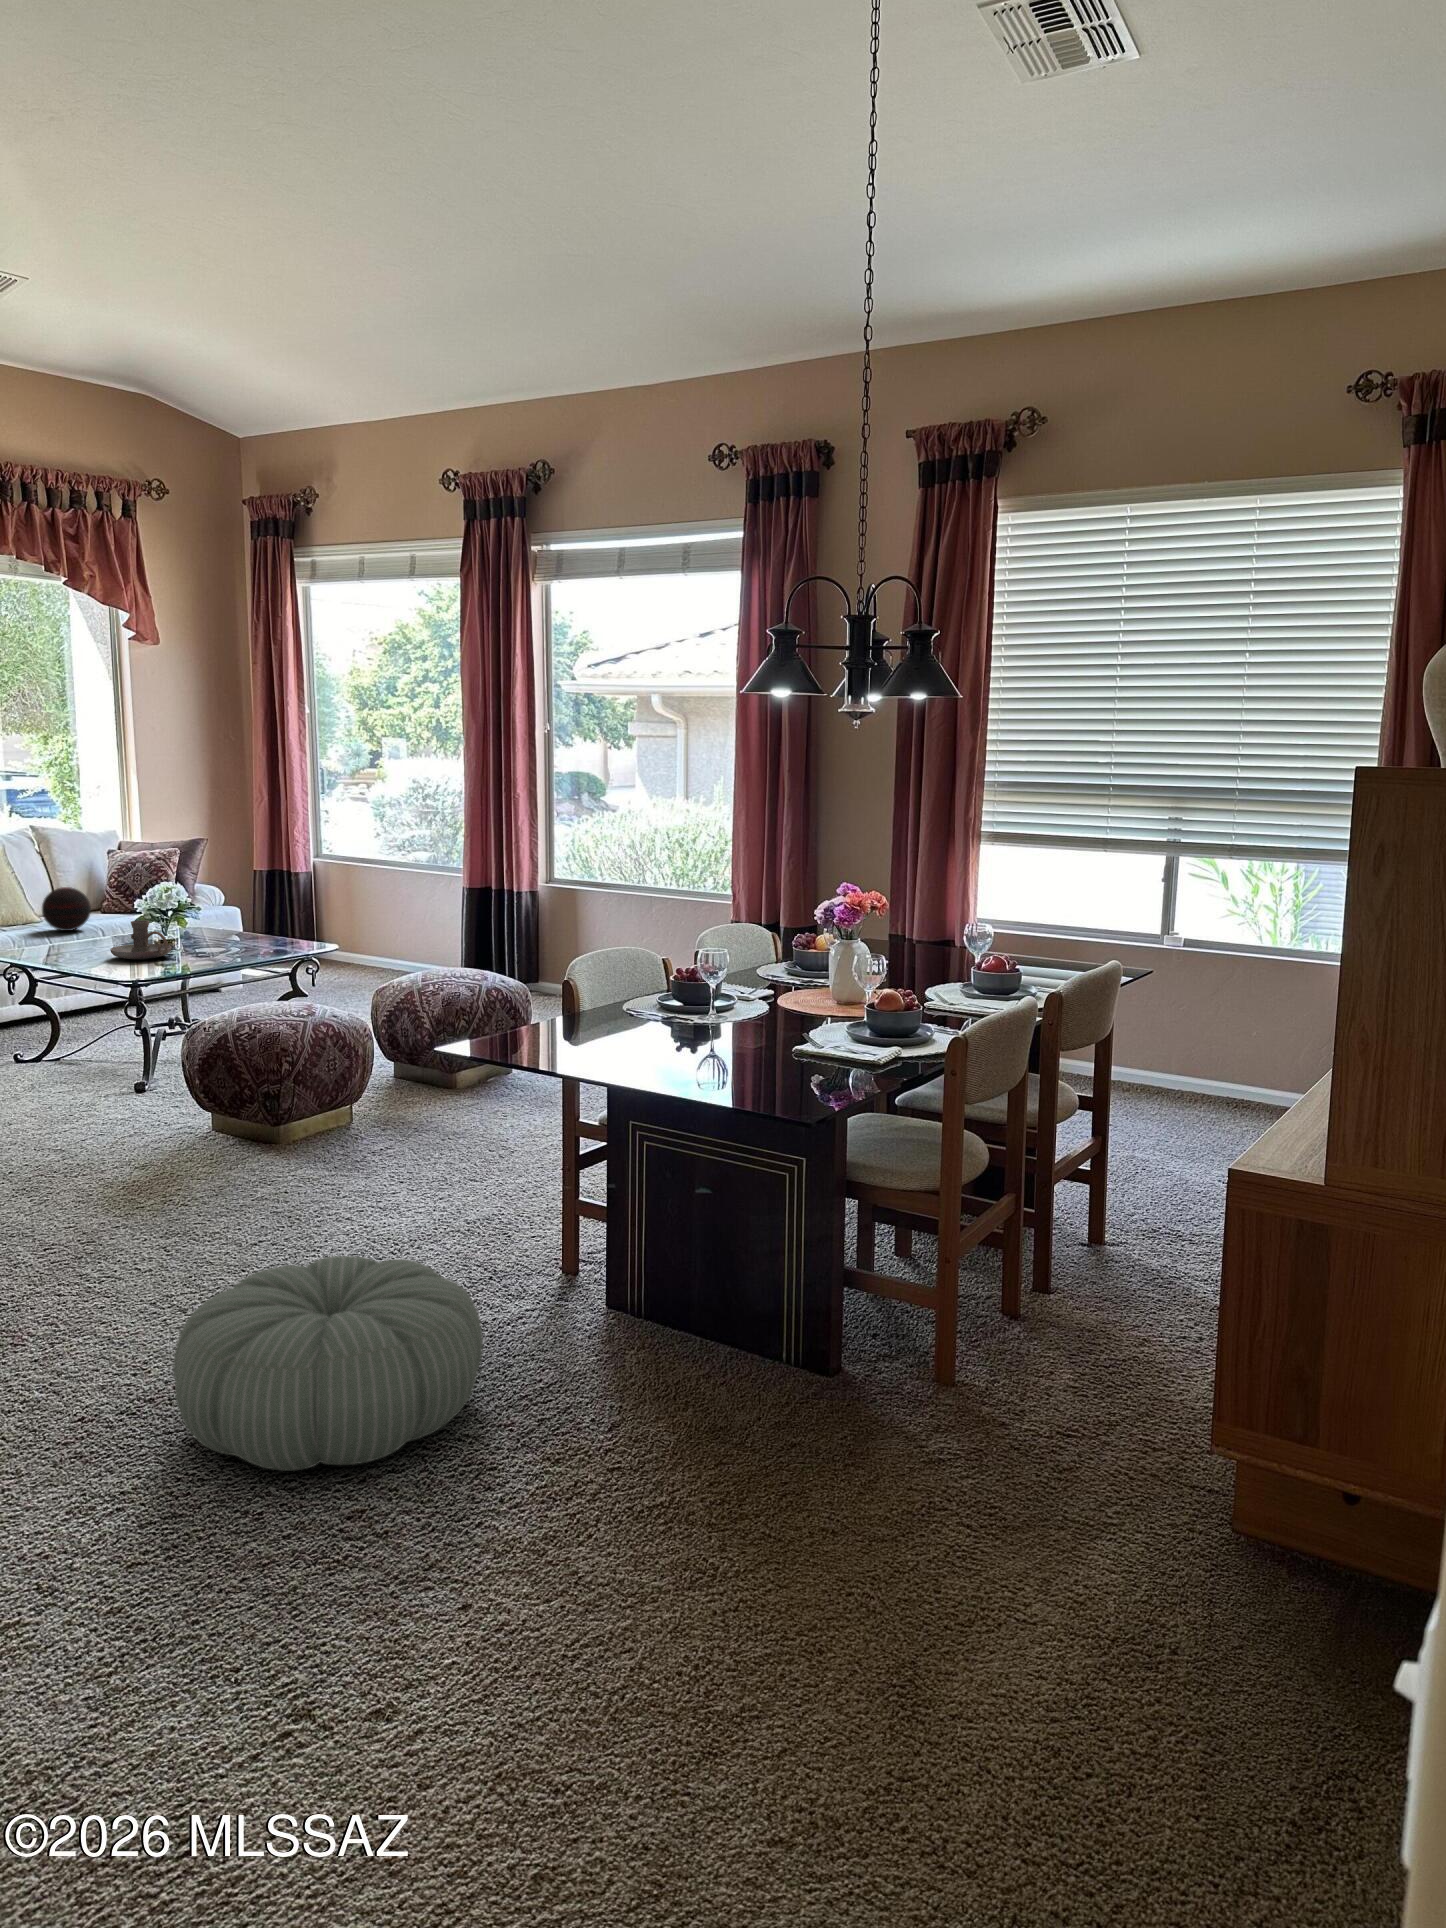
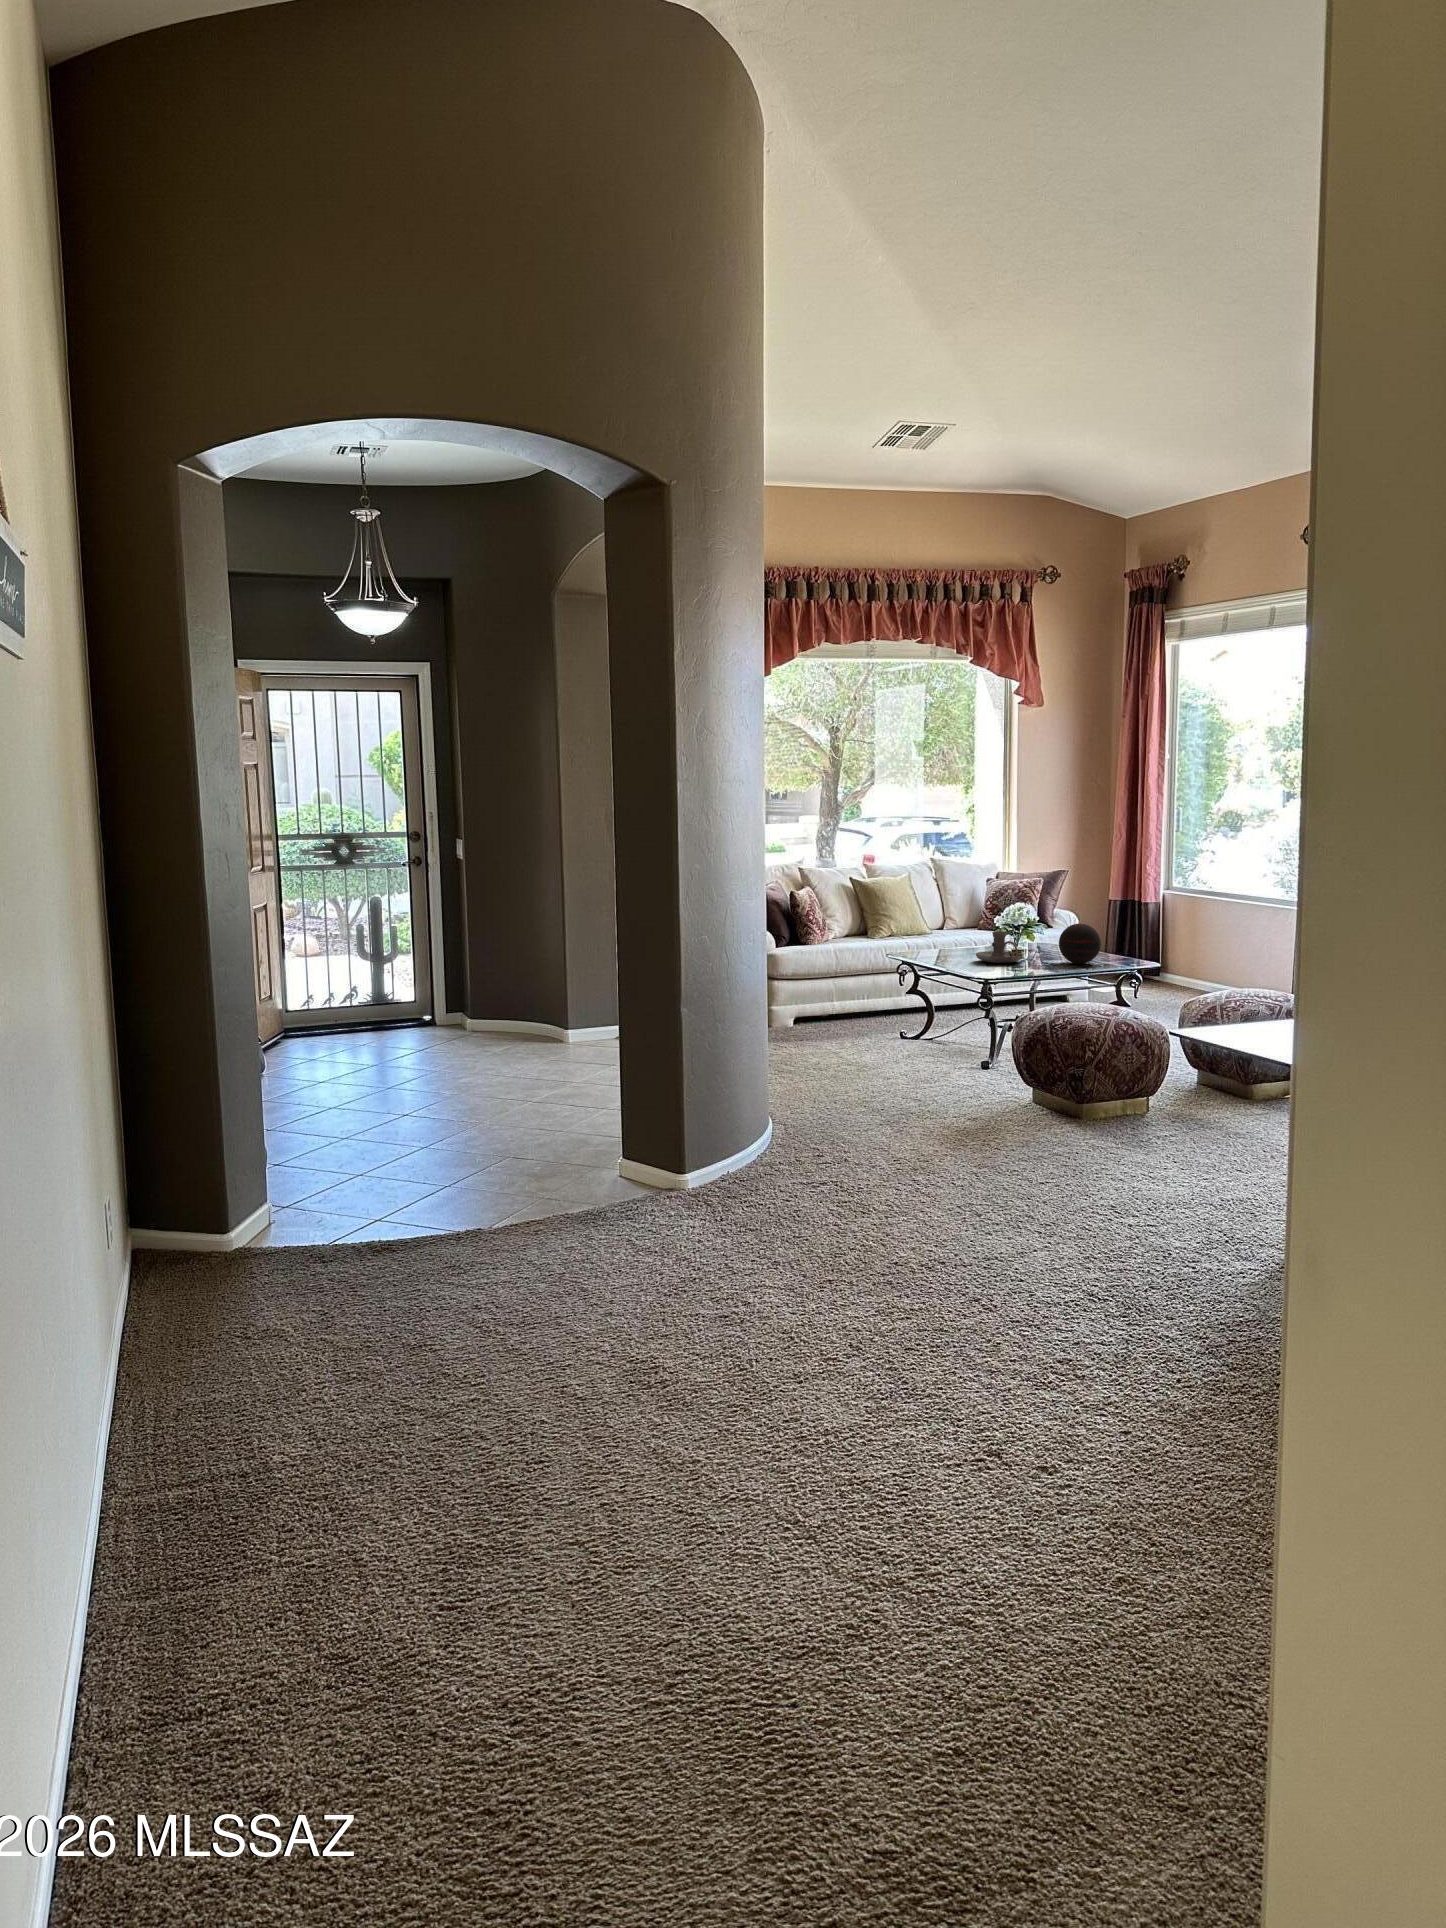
decorative orb: present [42,887,91,931] -> present [1059,924,1101,964]
pouf: present [173,1256,483,1471] -> none [954,1182,1191,1331]

